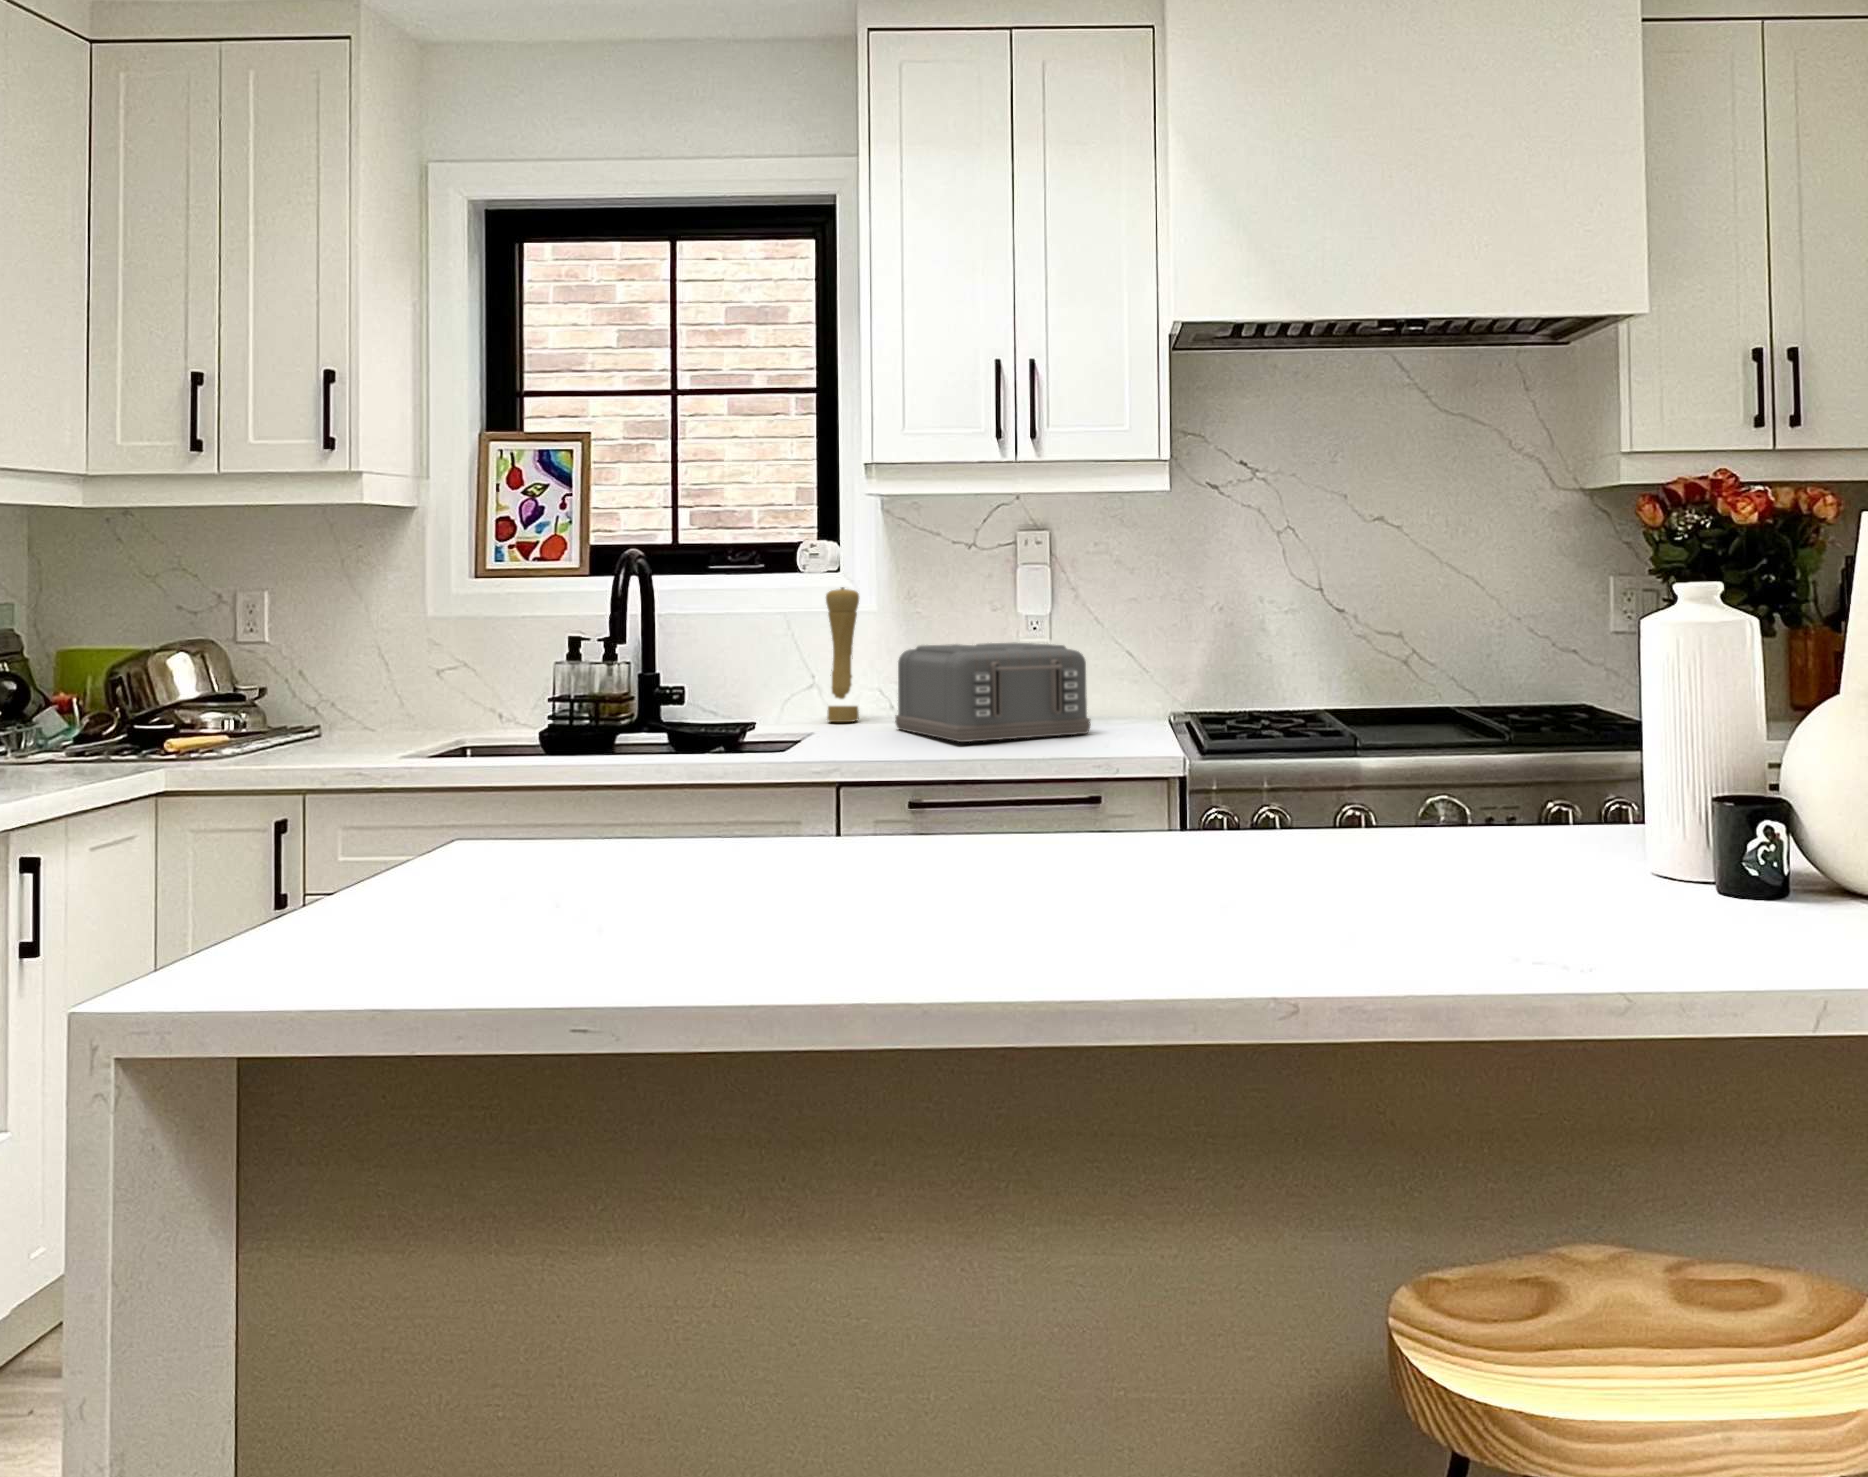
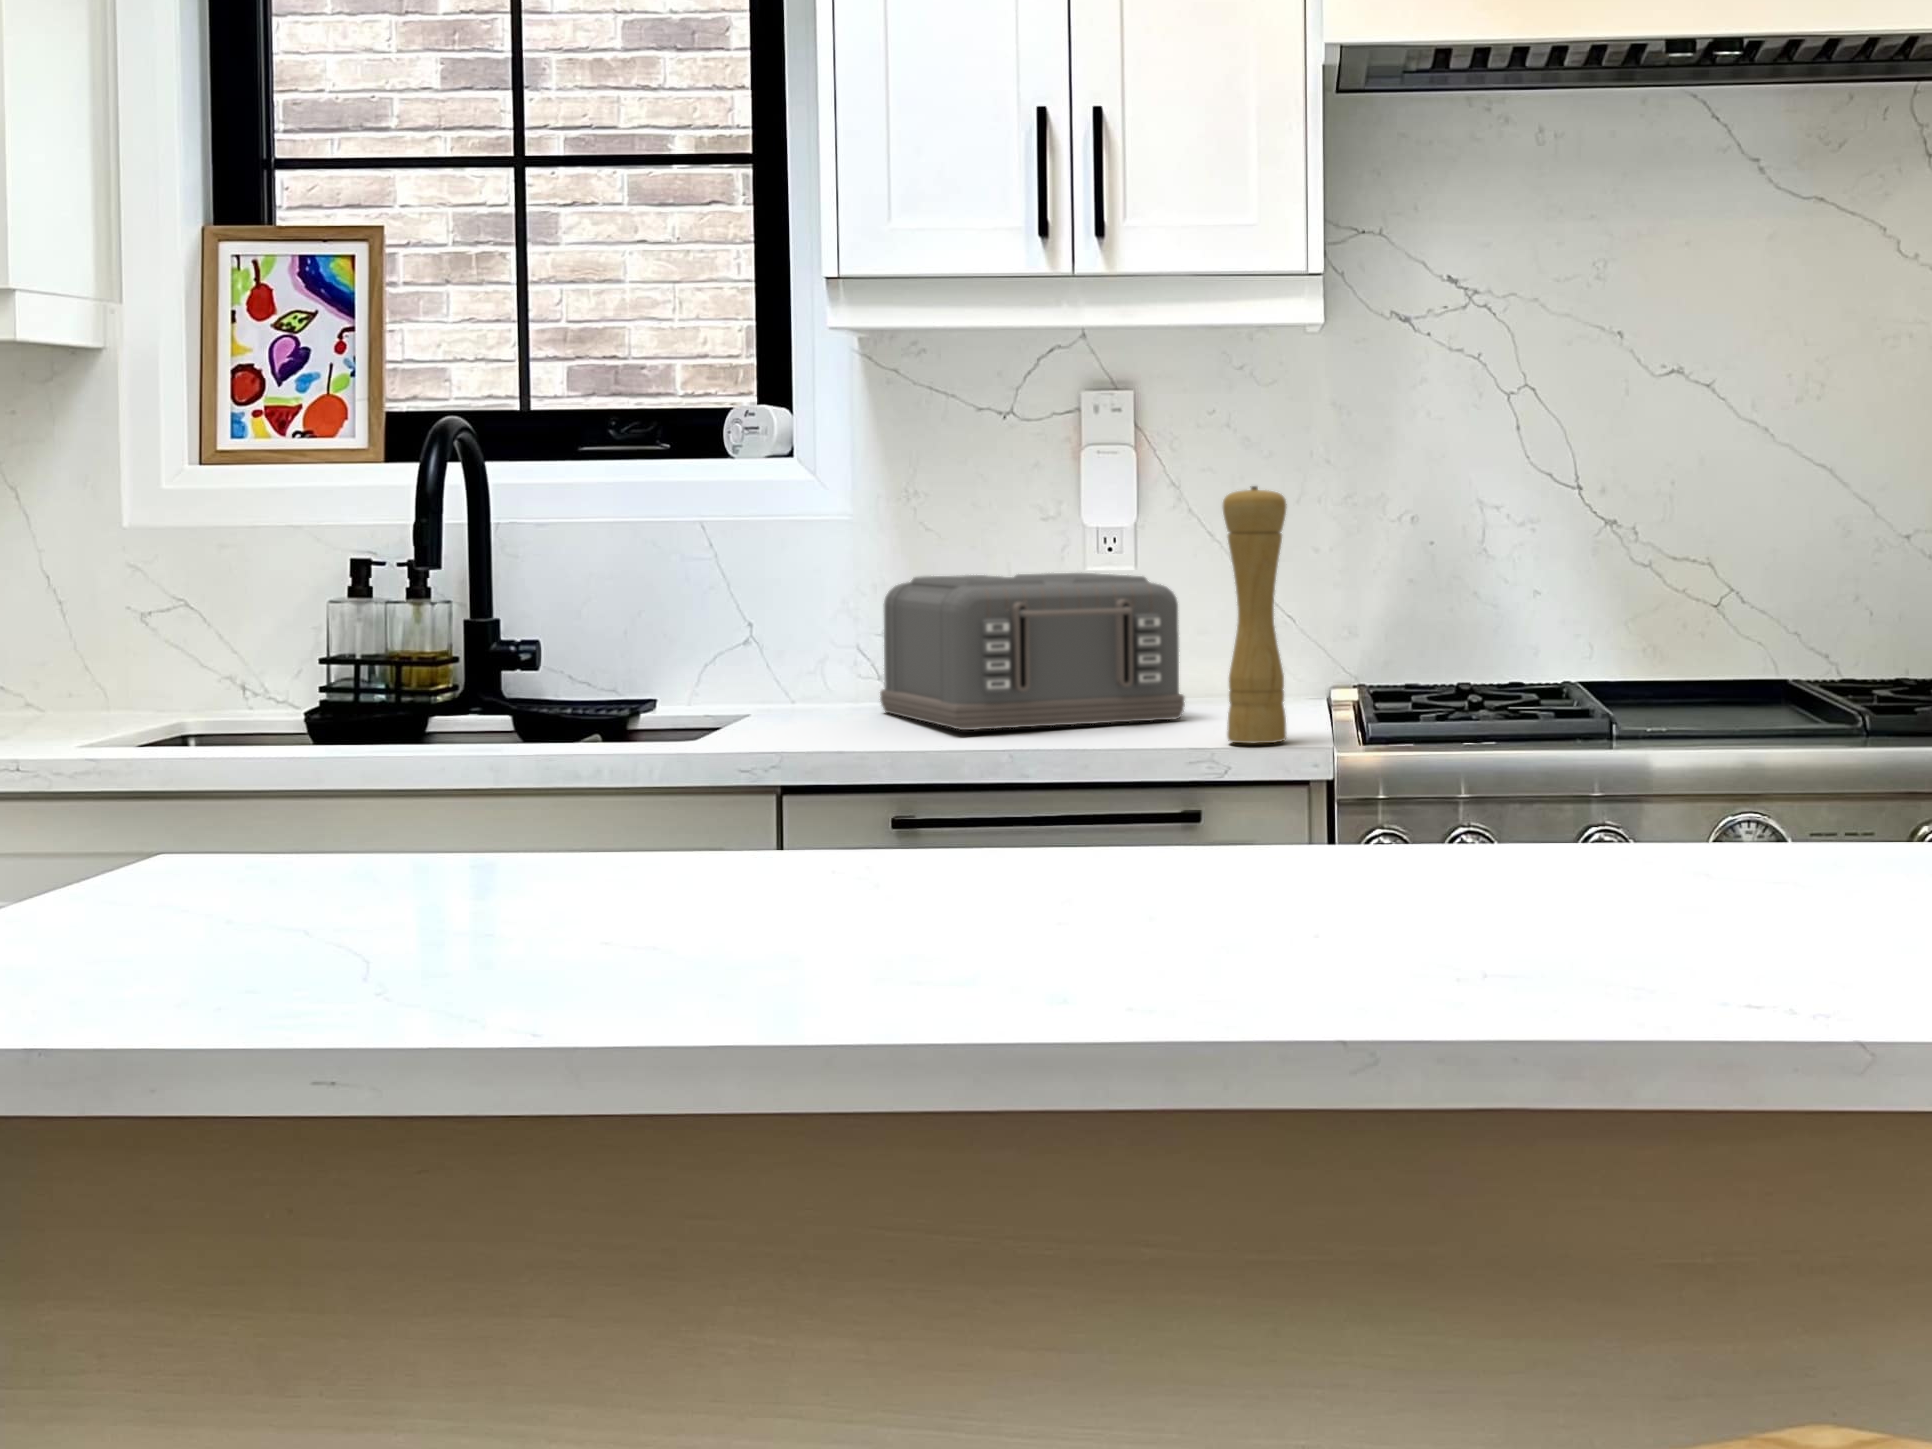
pepper mill: present [826,587,859,722] -> present [1223,486,1287,743]

